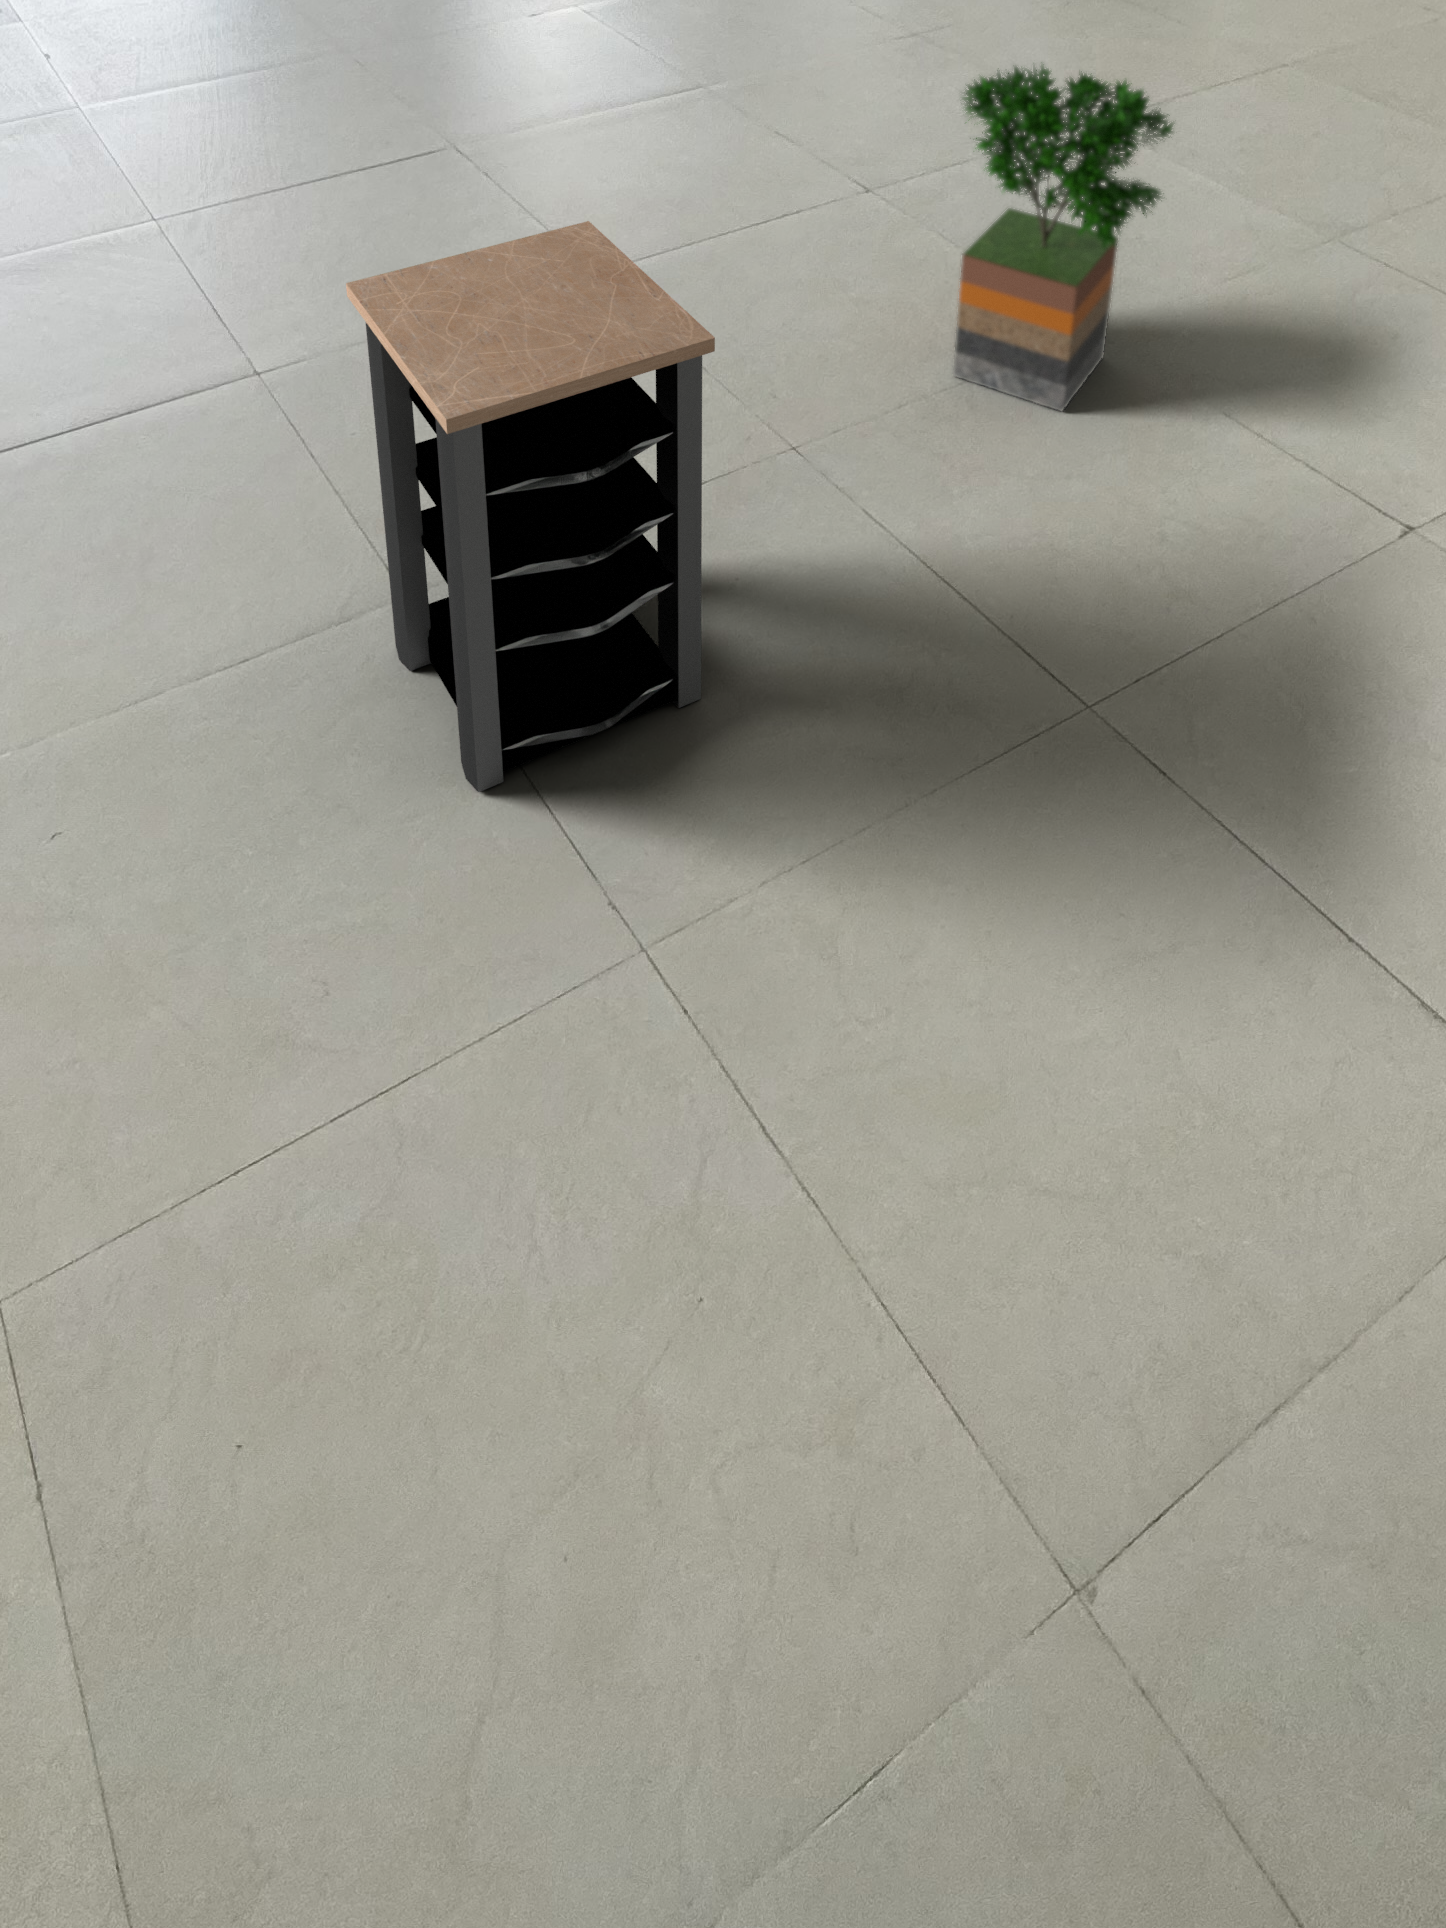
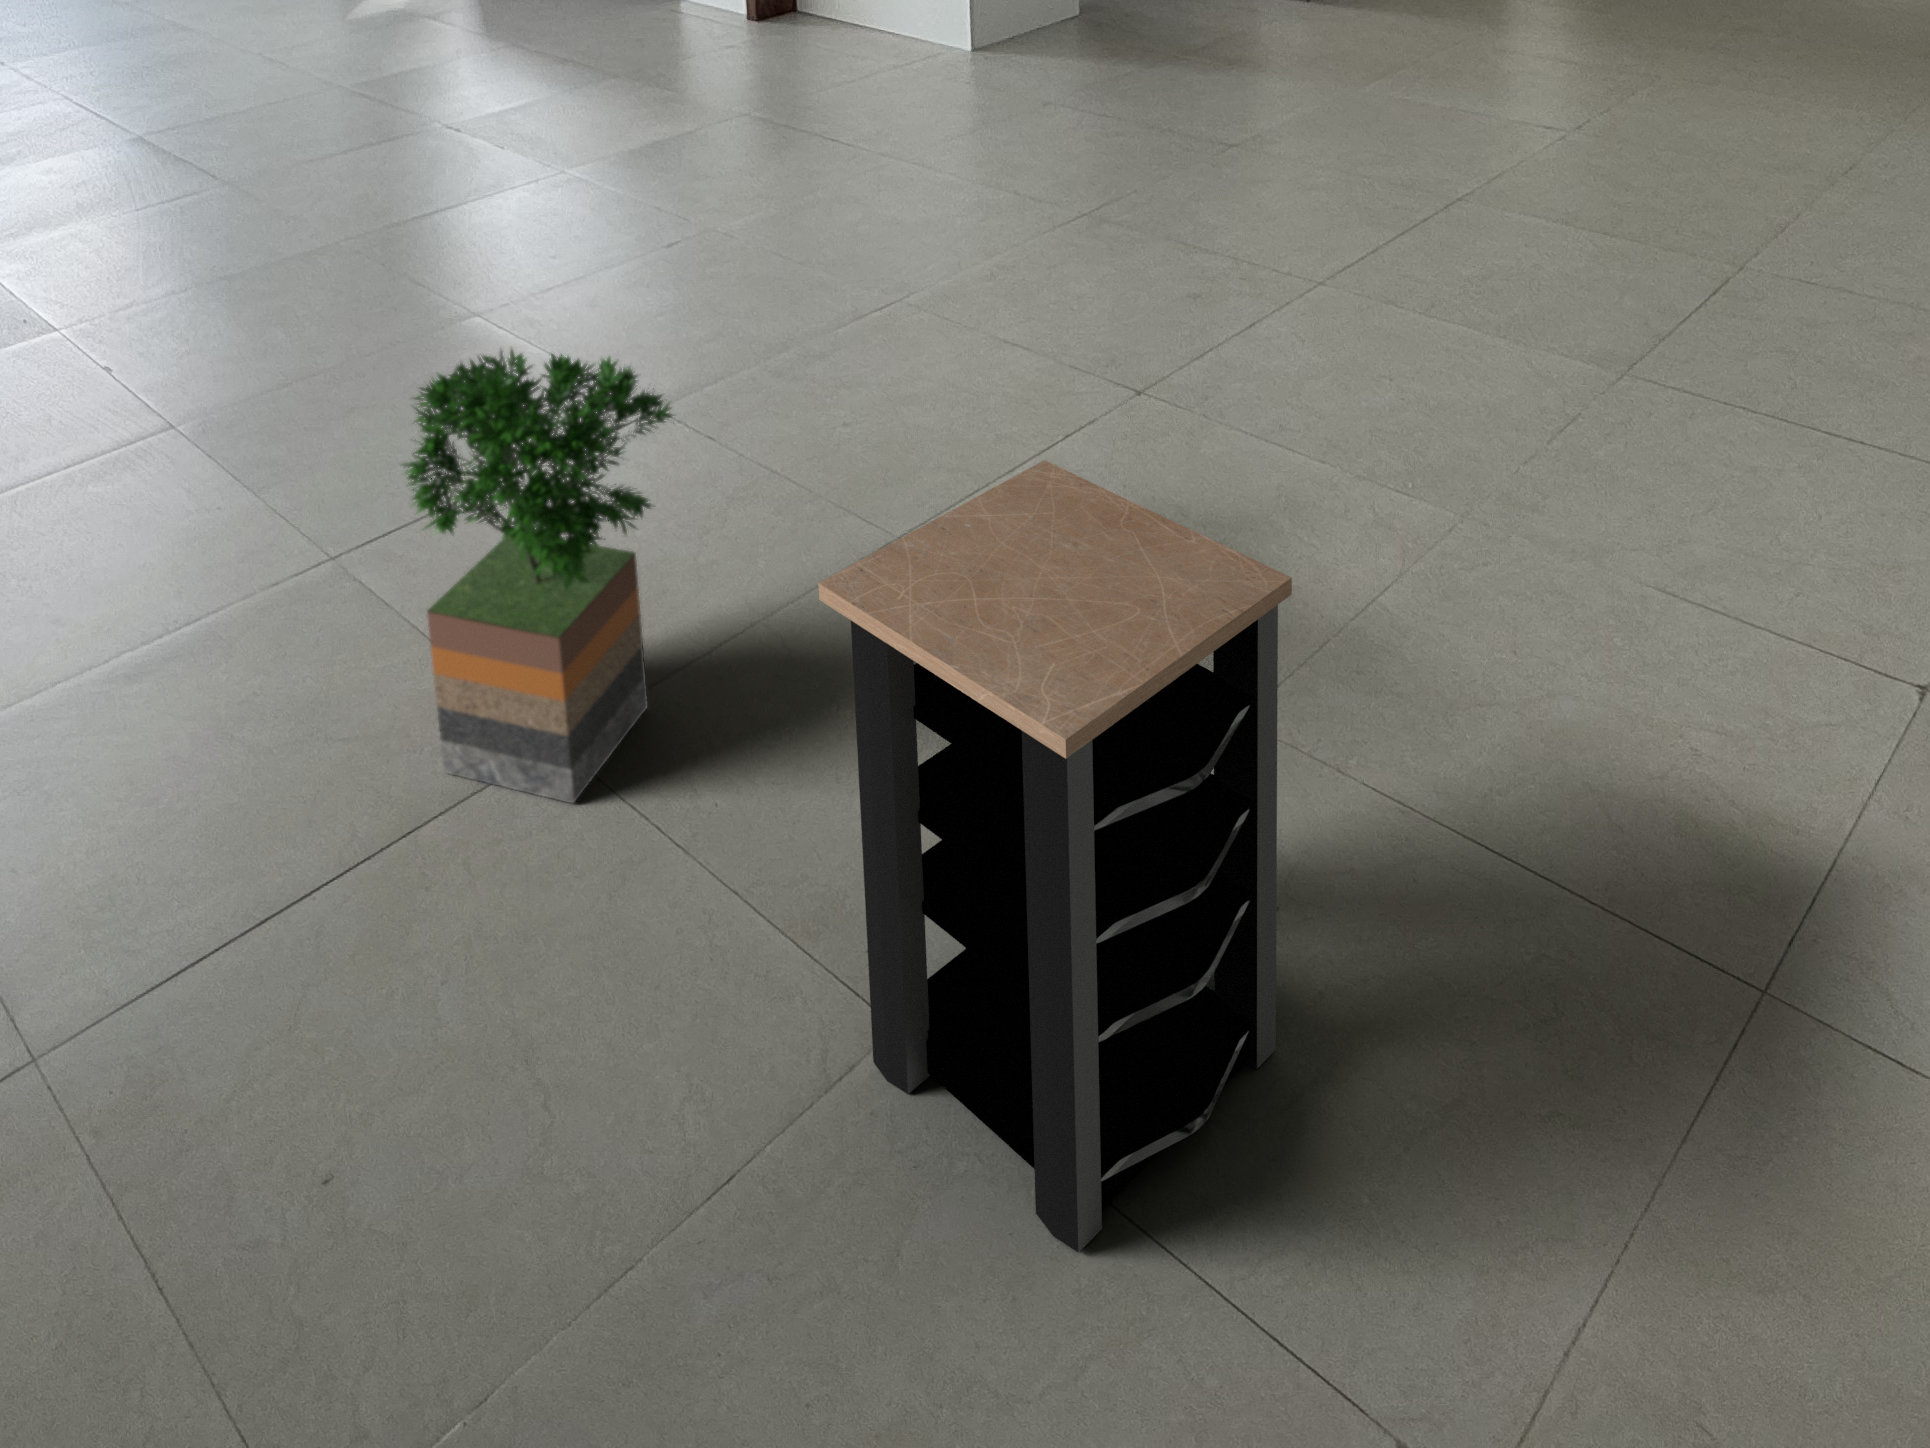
potted tree: present [953,66,1173,411] -> present [403,349,672,803]

